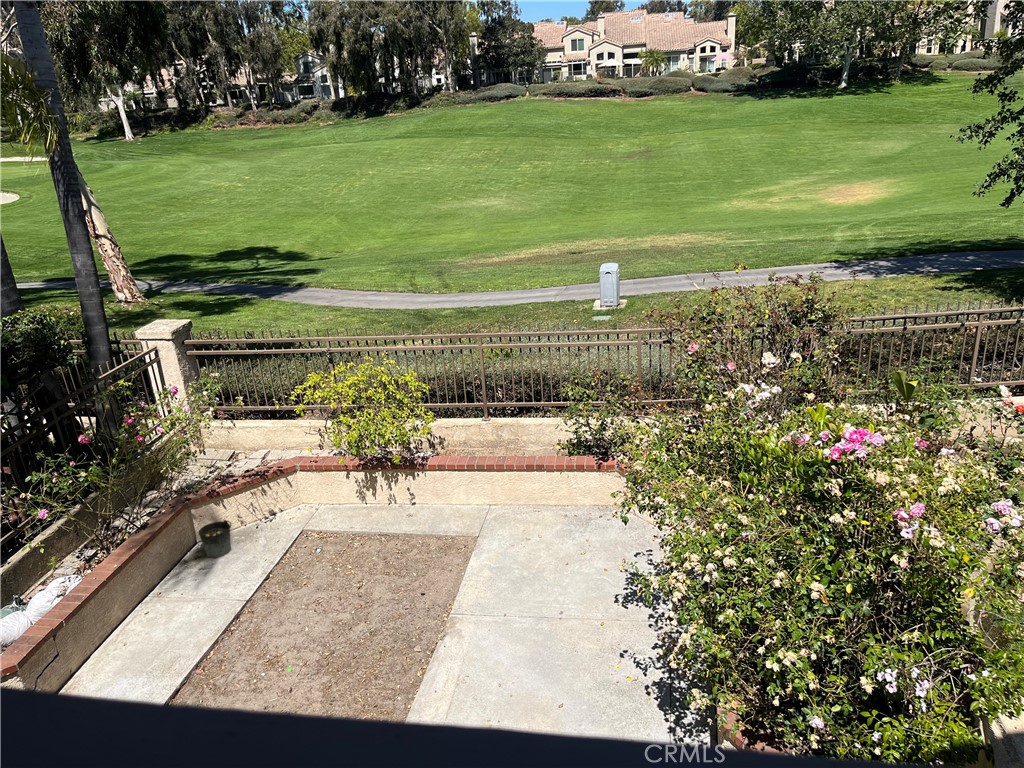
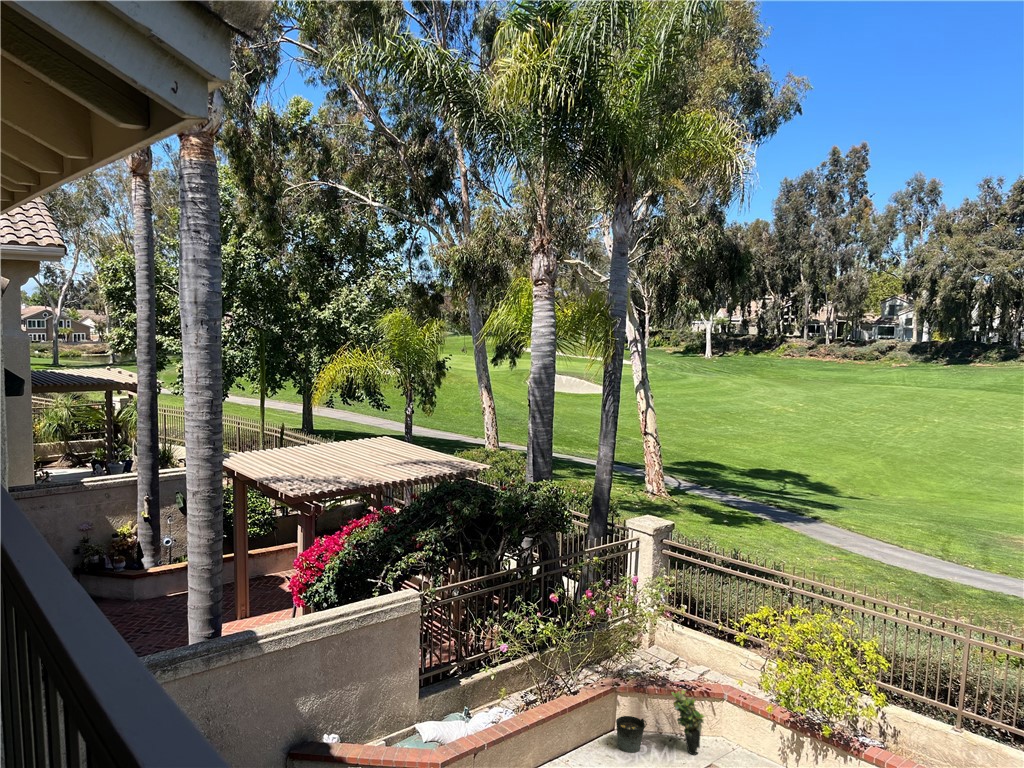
potted plant: none [246,476,288,531] -> present [672,690,705,755]

